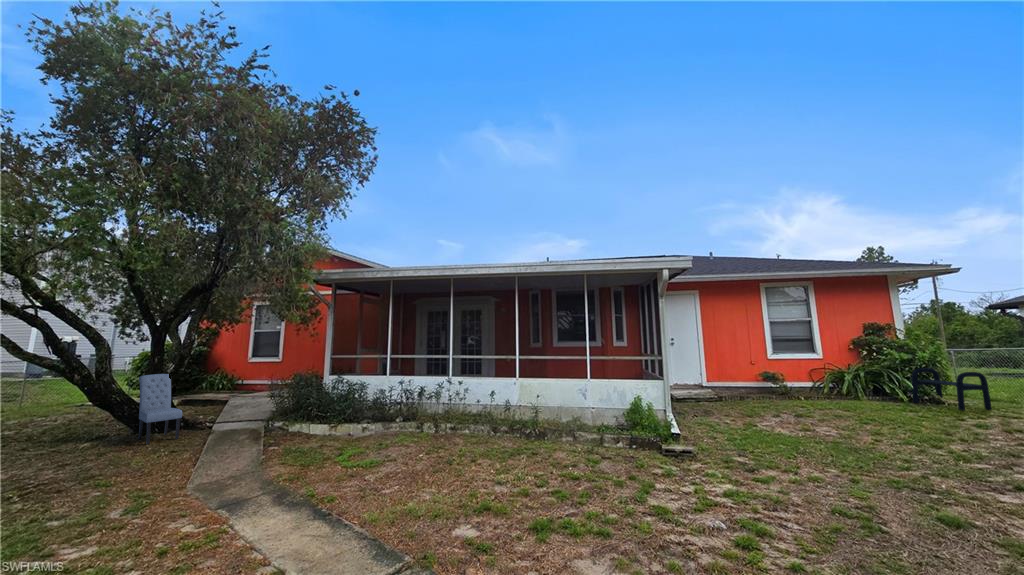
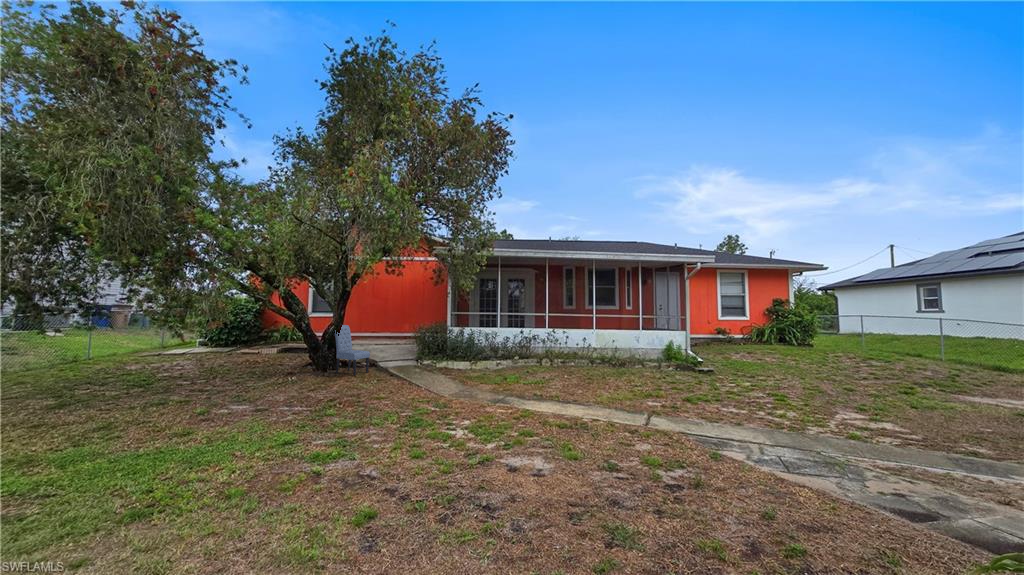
bench: present [912,368,992,411] -> none [801,326,841,350]

